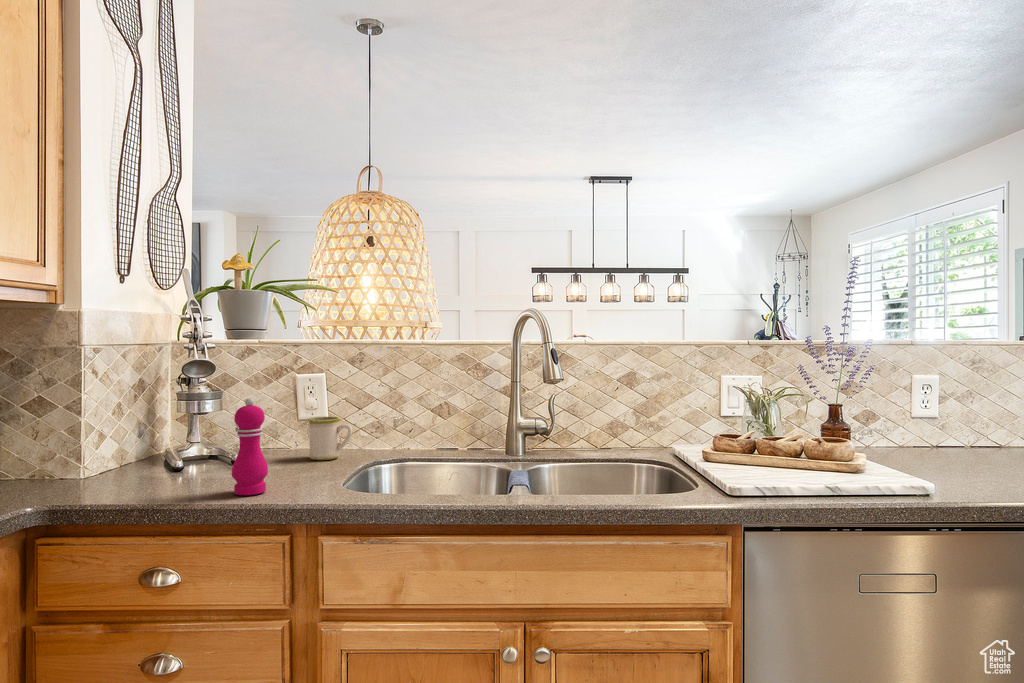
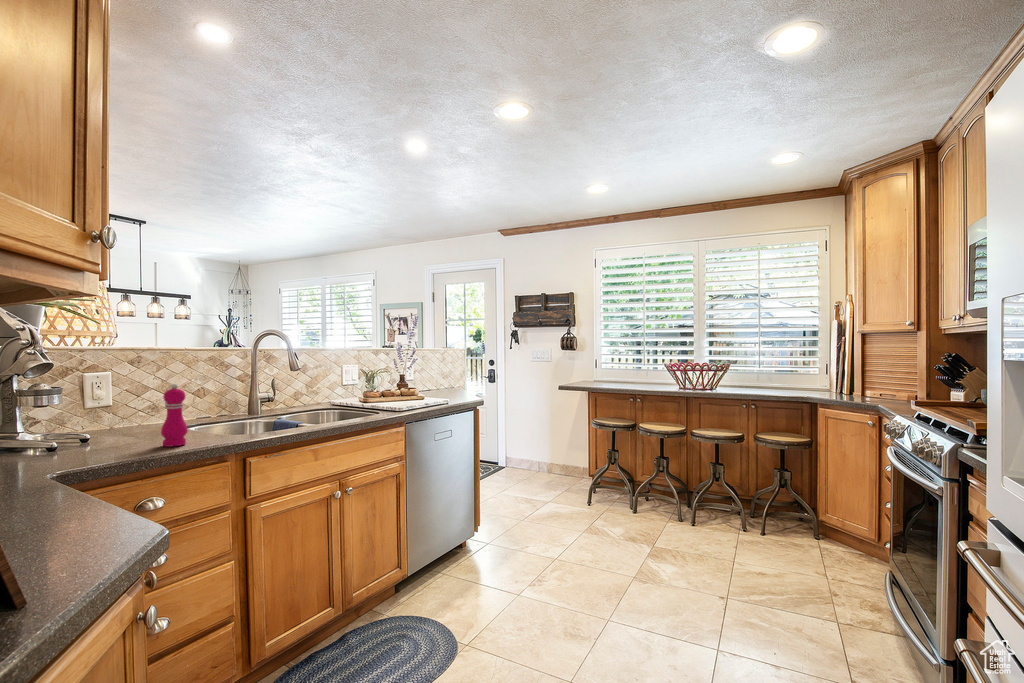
mug: present [308,417,352,460] -> none [119,402,157,433]

